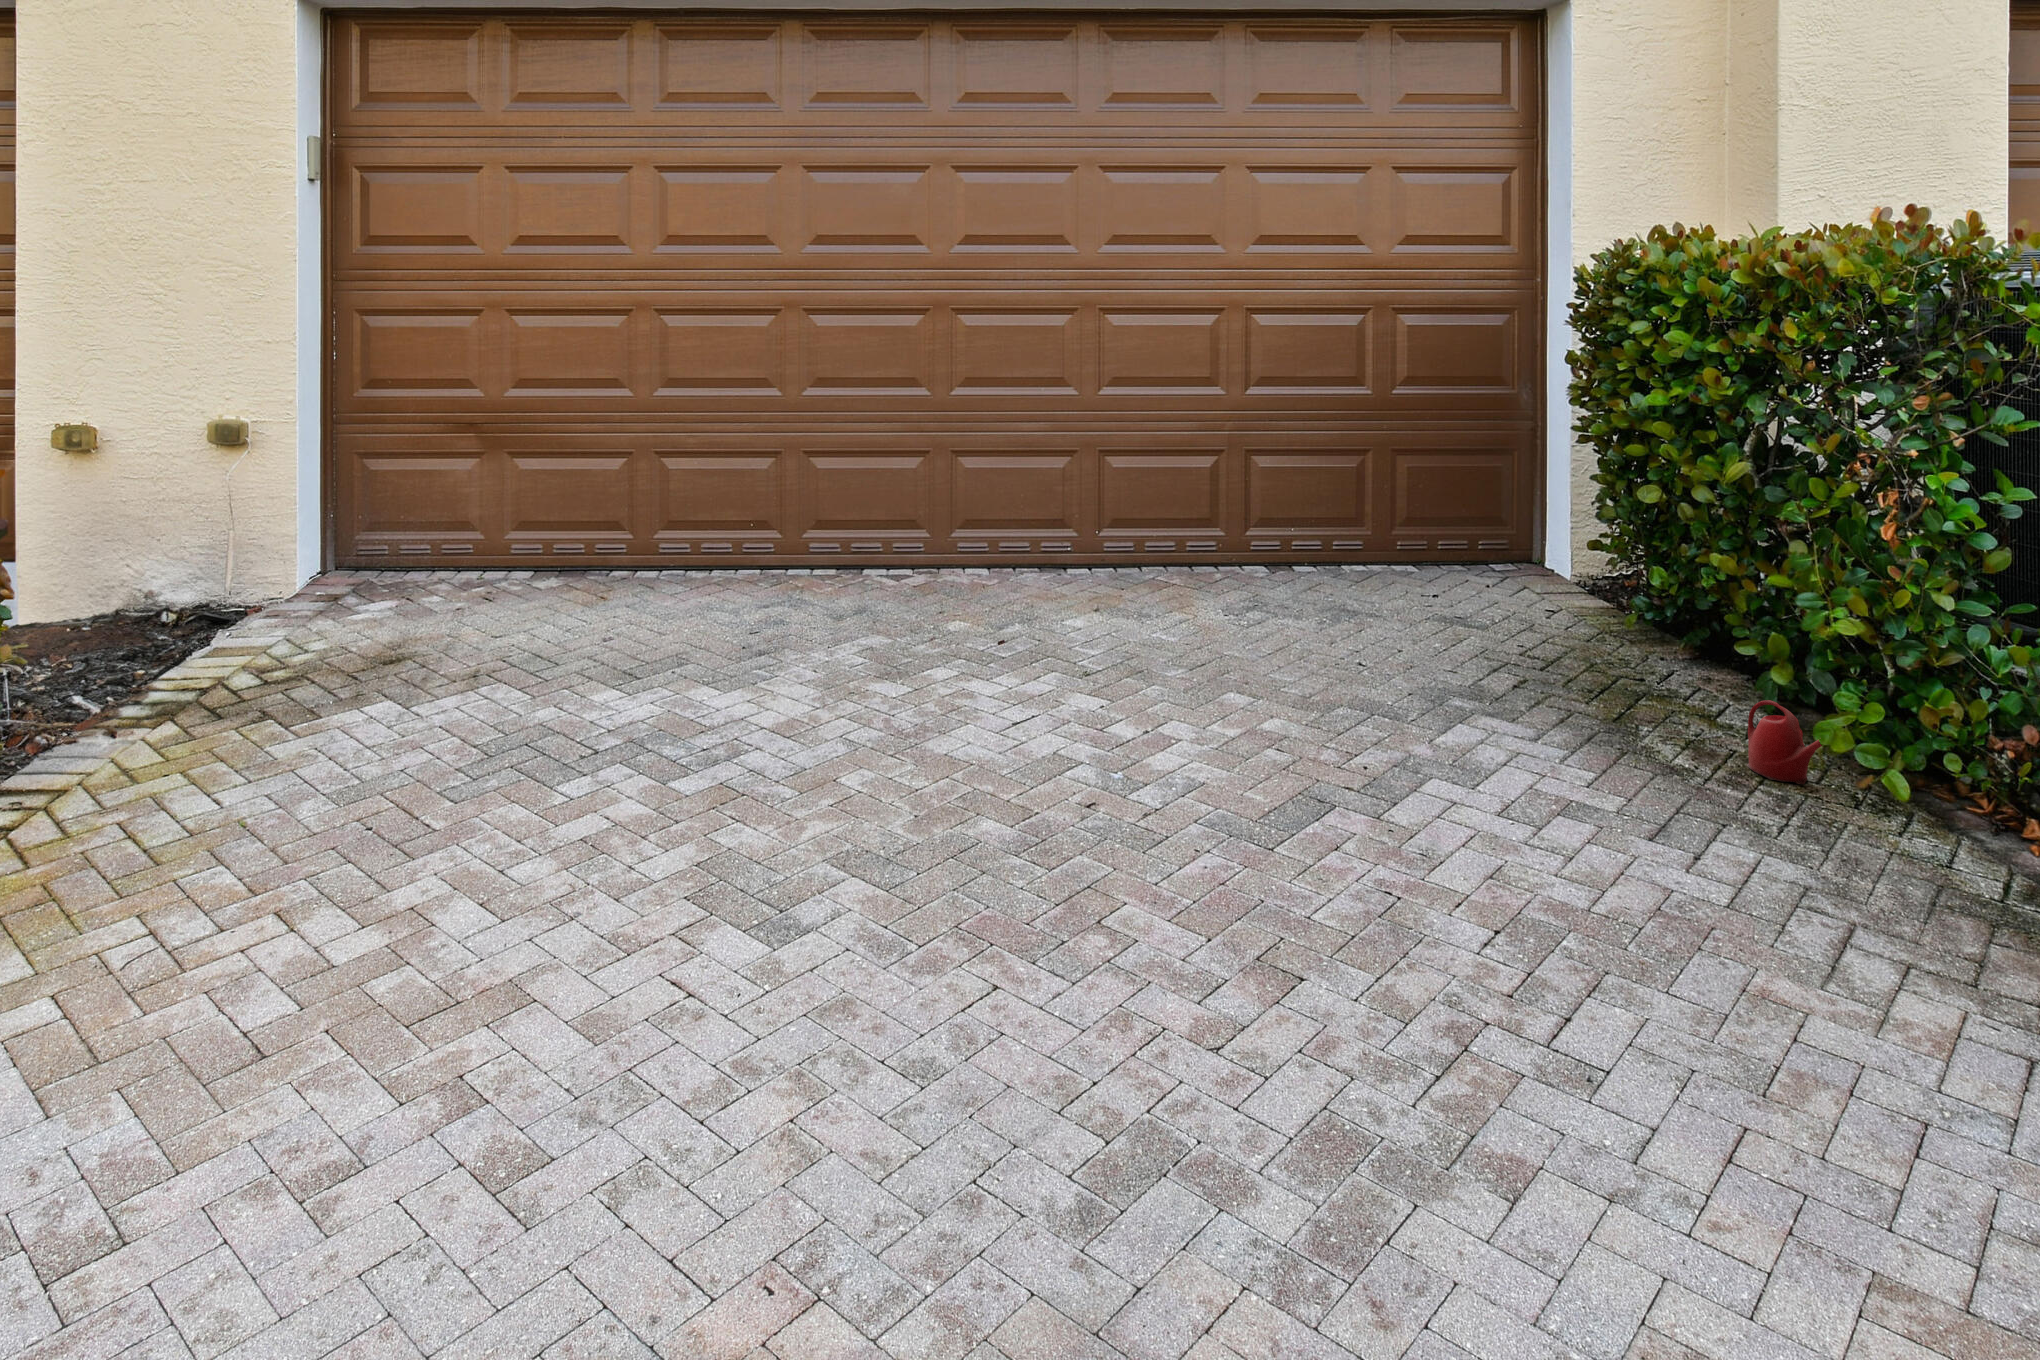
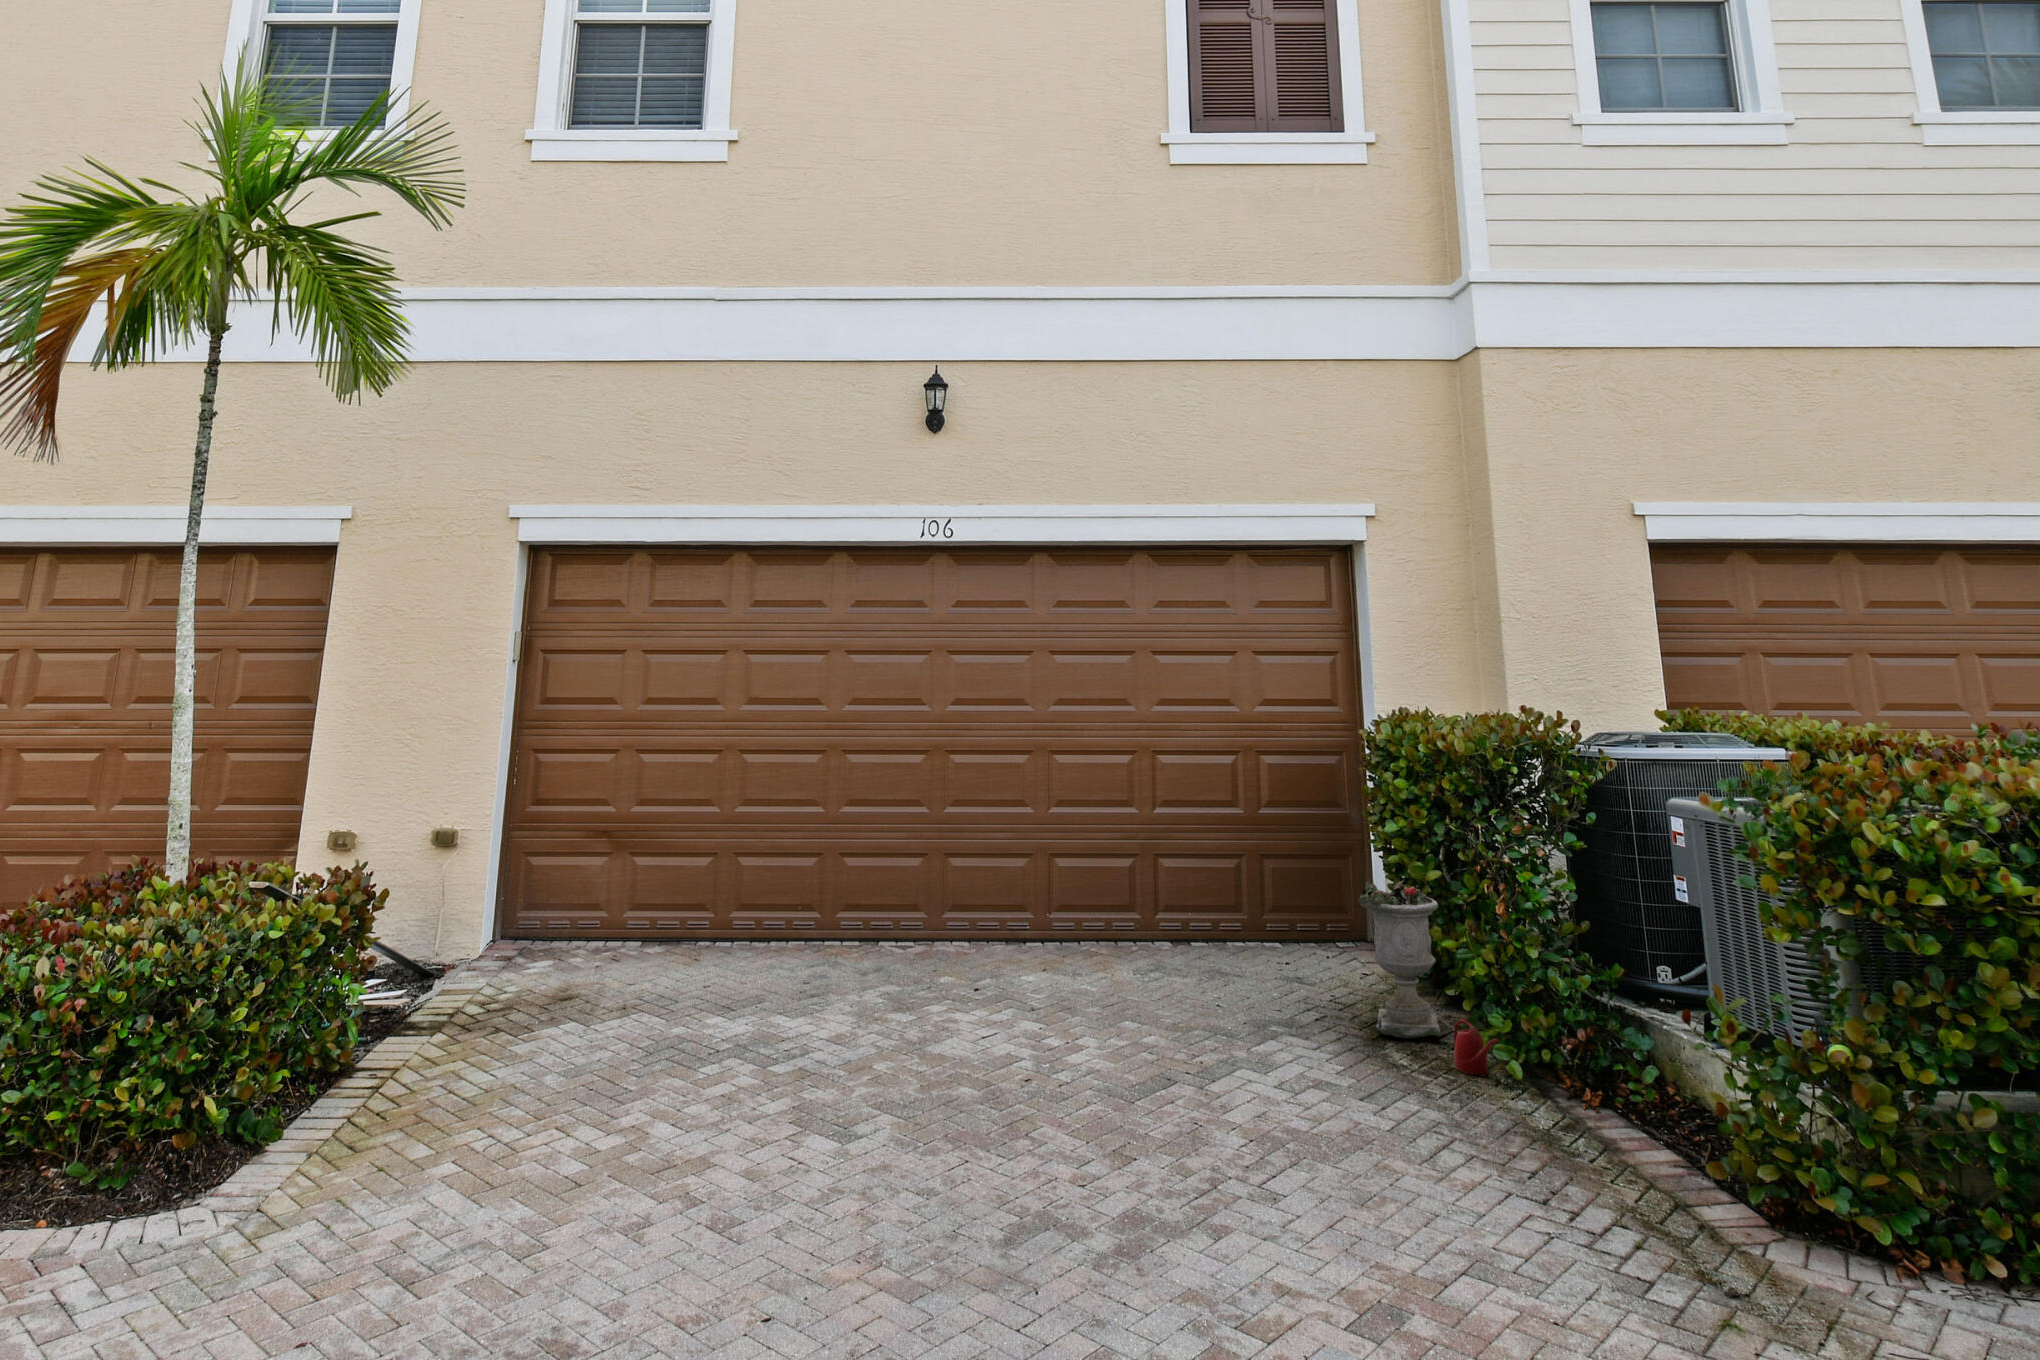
planter: none [1591,493,1718,716] -> present [1358,880,1441,1038]

